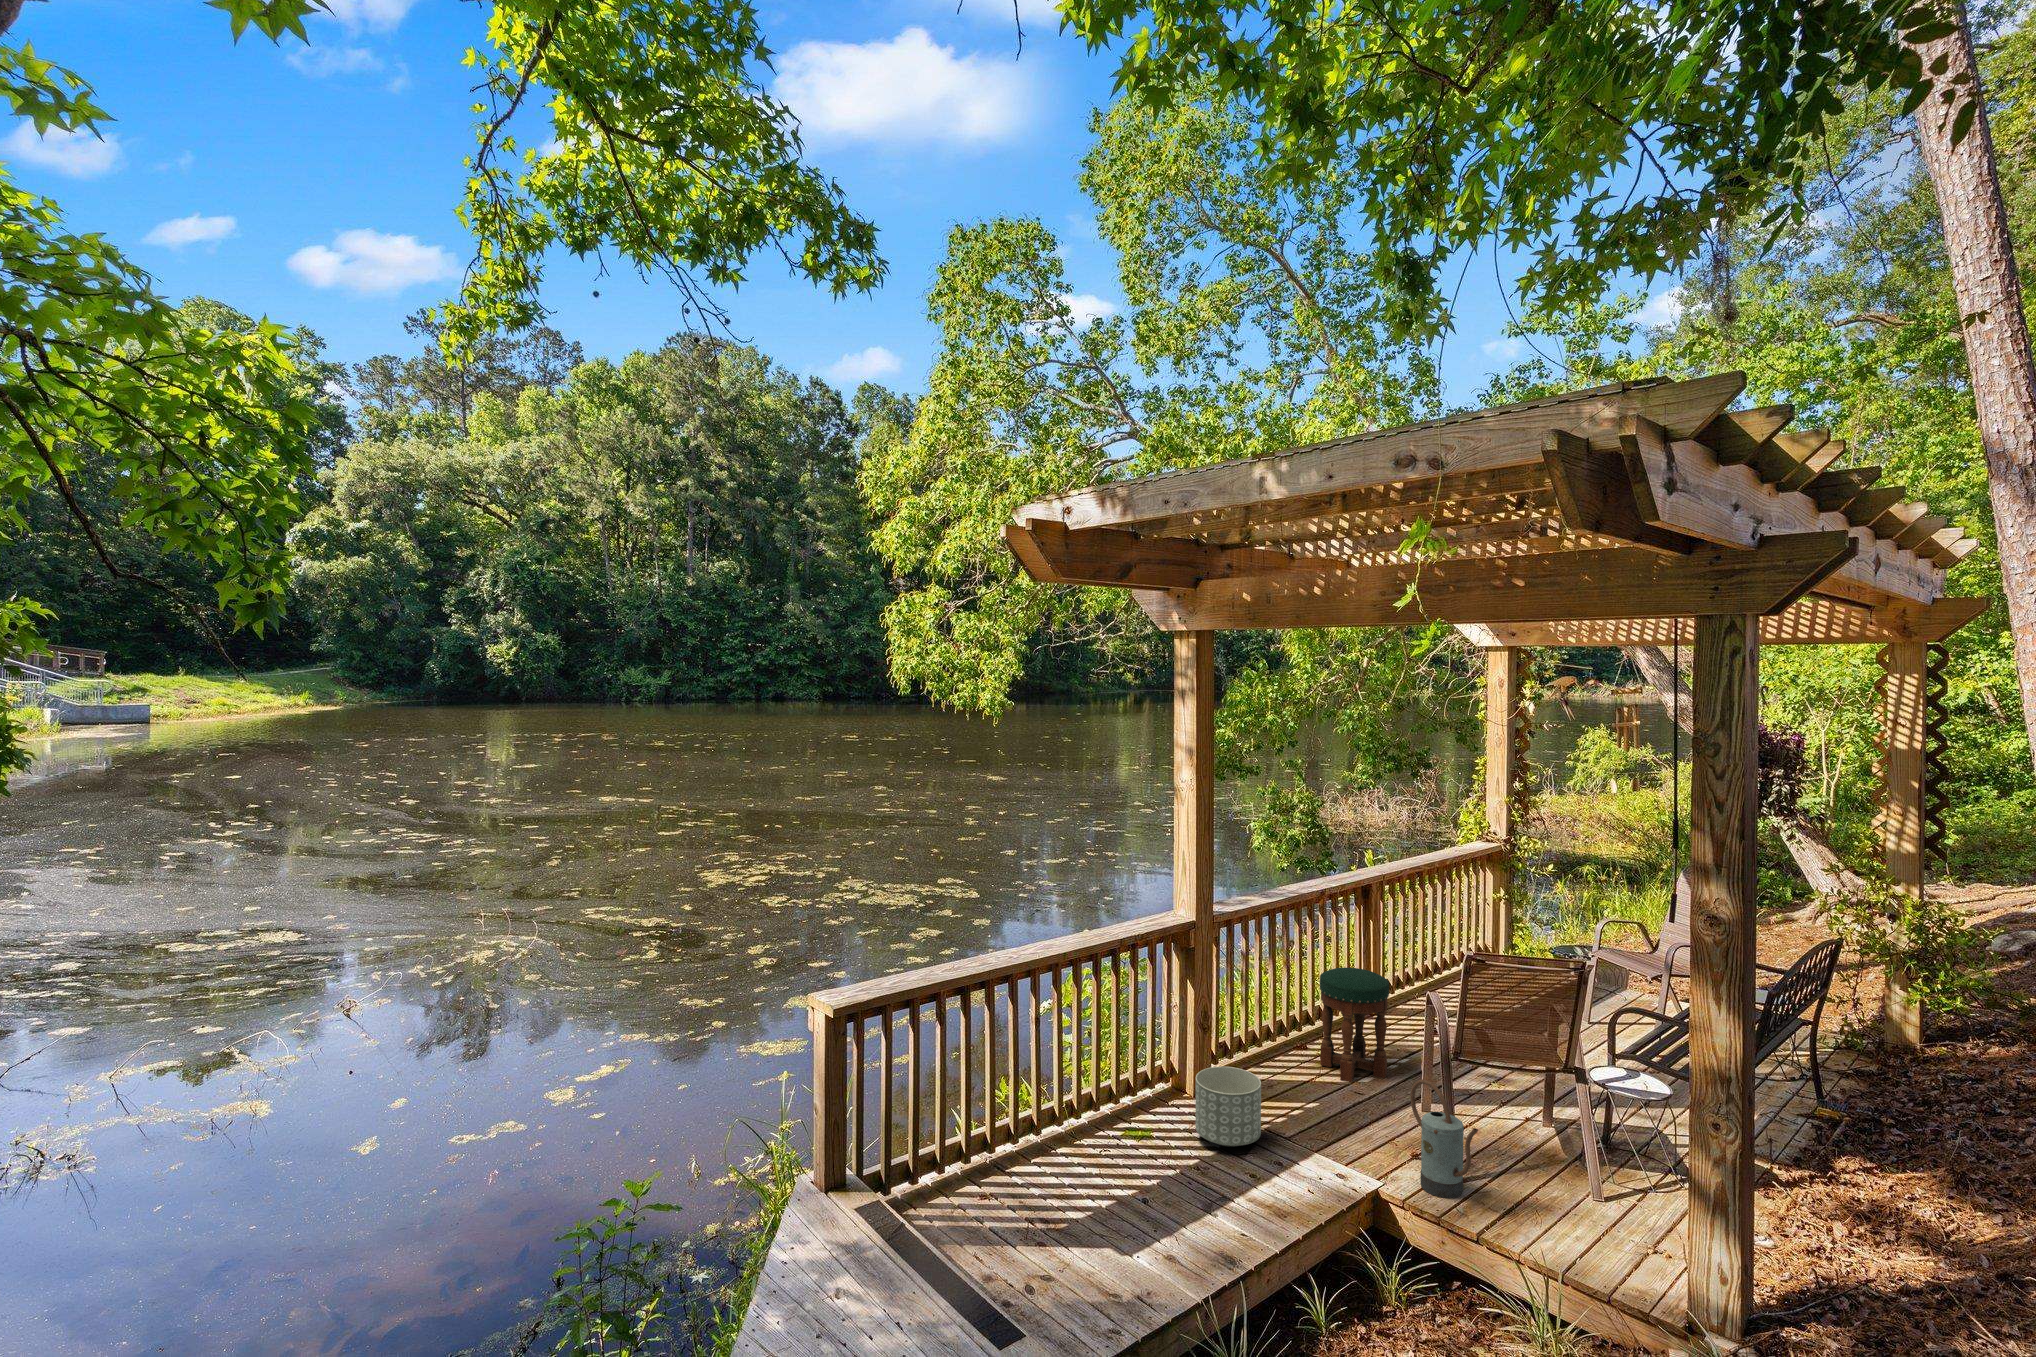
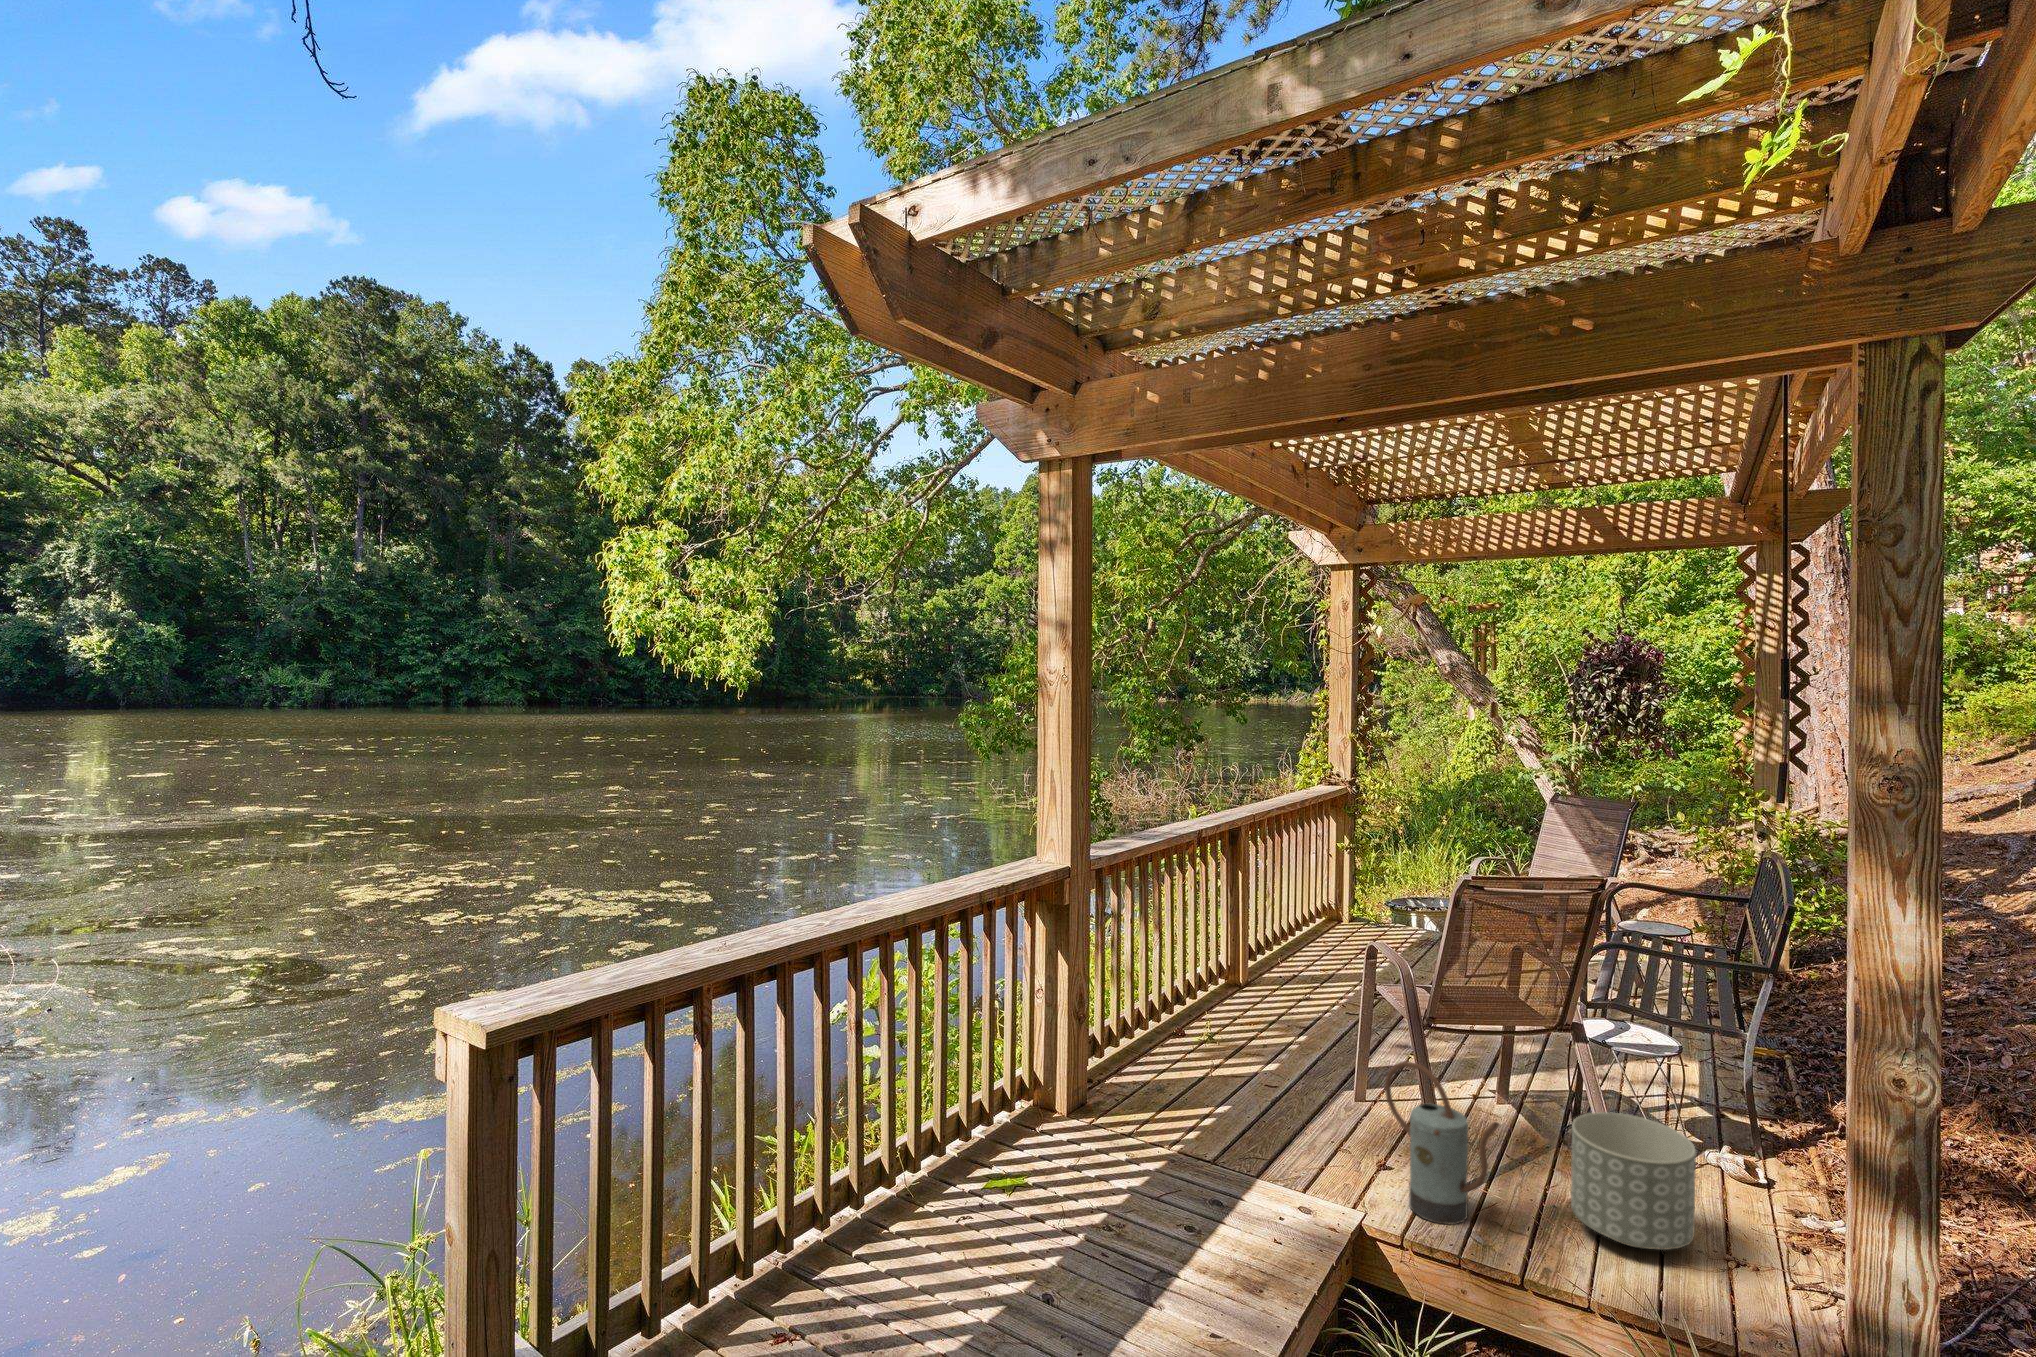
stool: present [1320,968,1389,1082] -> none [1208,929,1295,1076]
planter: present [1195,1066,1261,1147] -> present [1571,1112,1696,1250]

